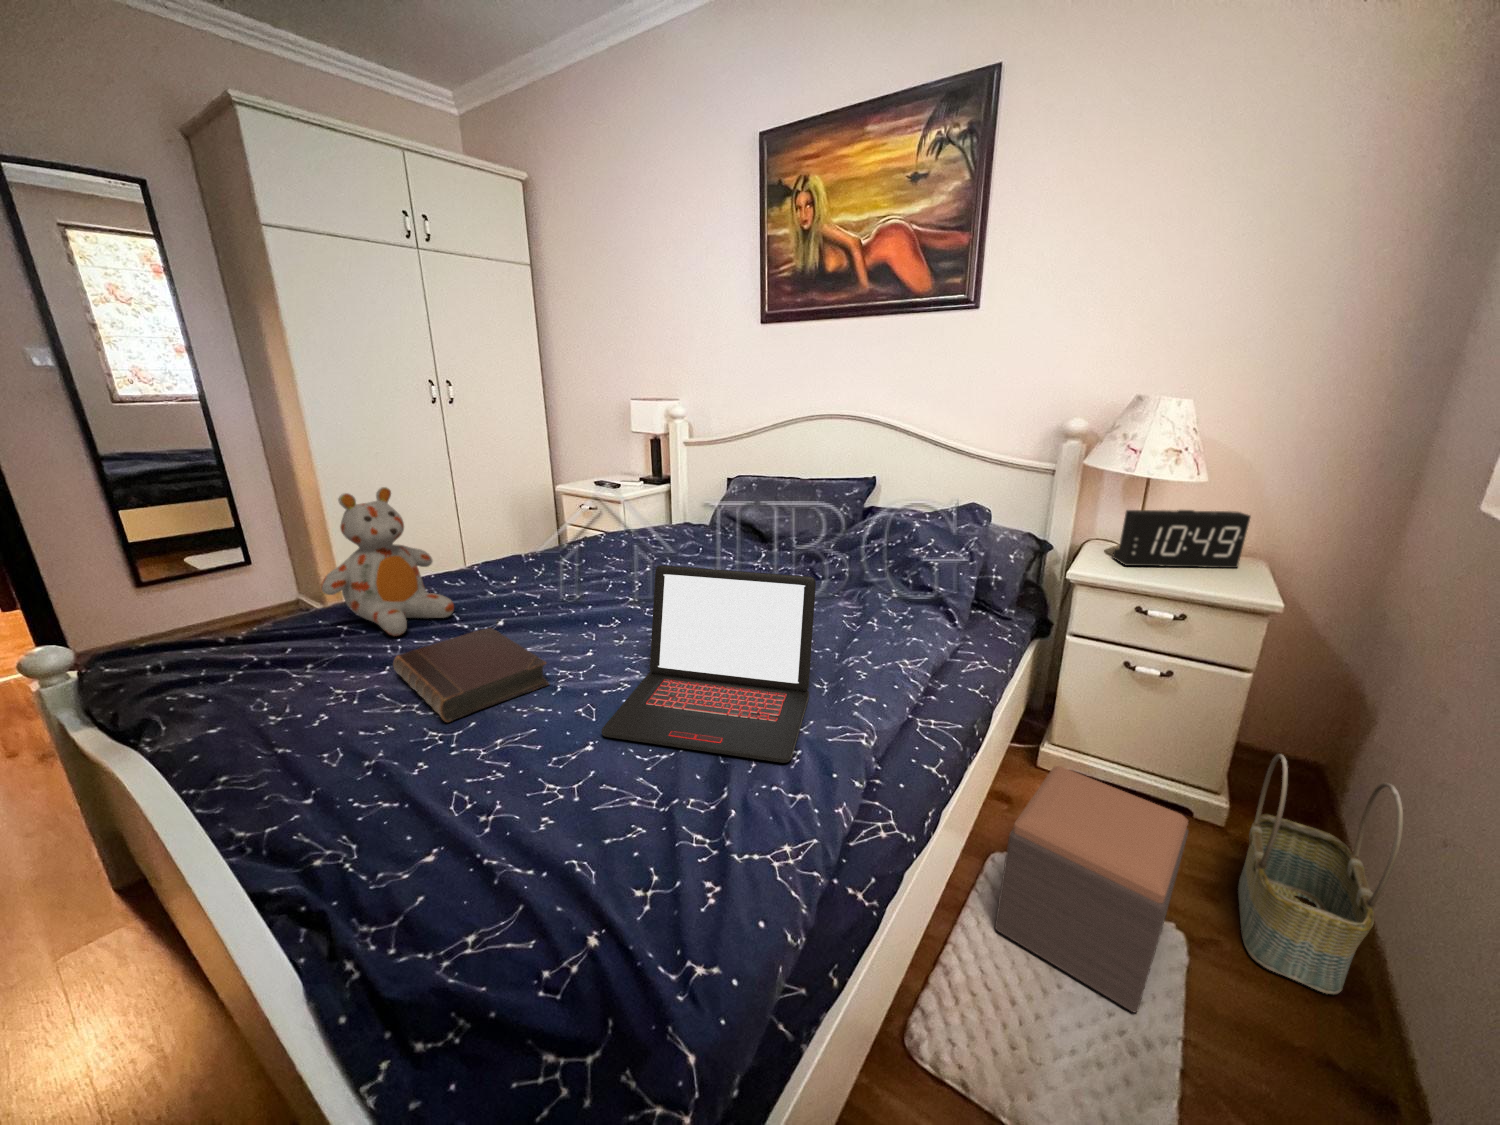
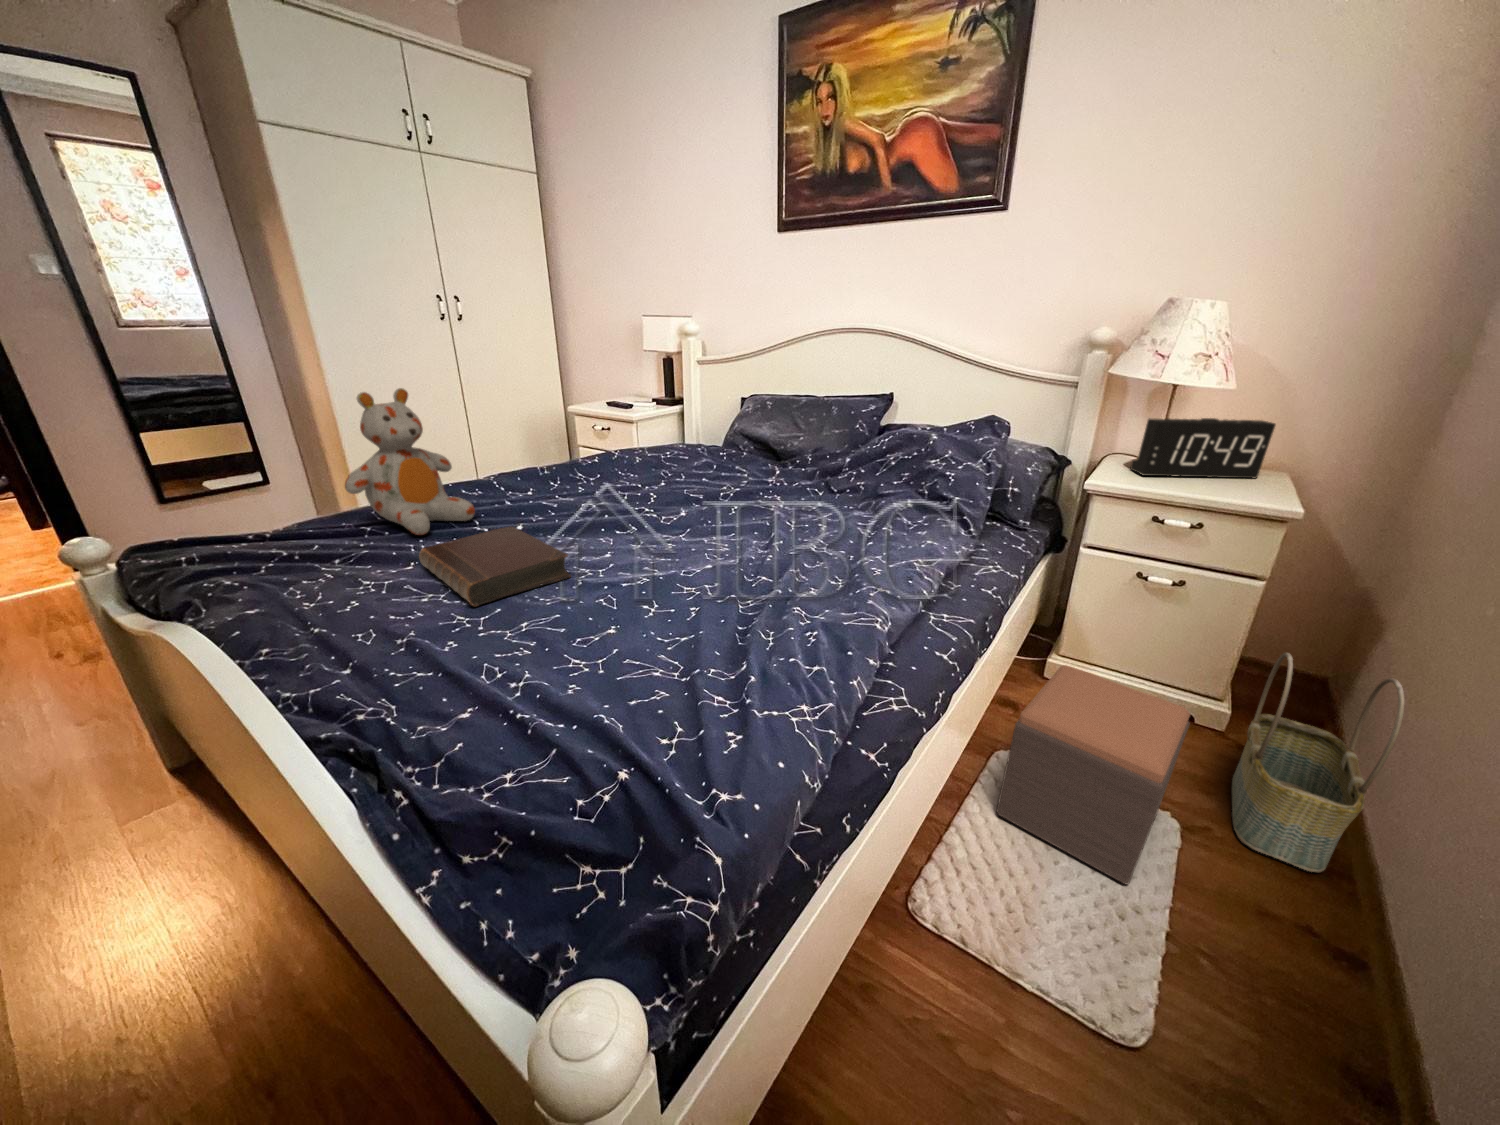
laptop: present [602,565,816,763] -> none [624,461,834,642]

